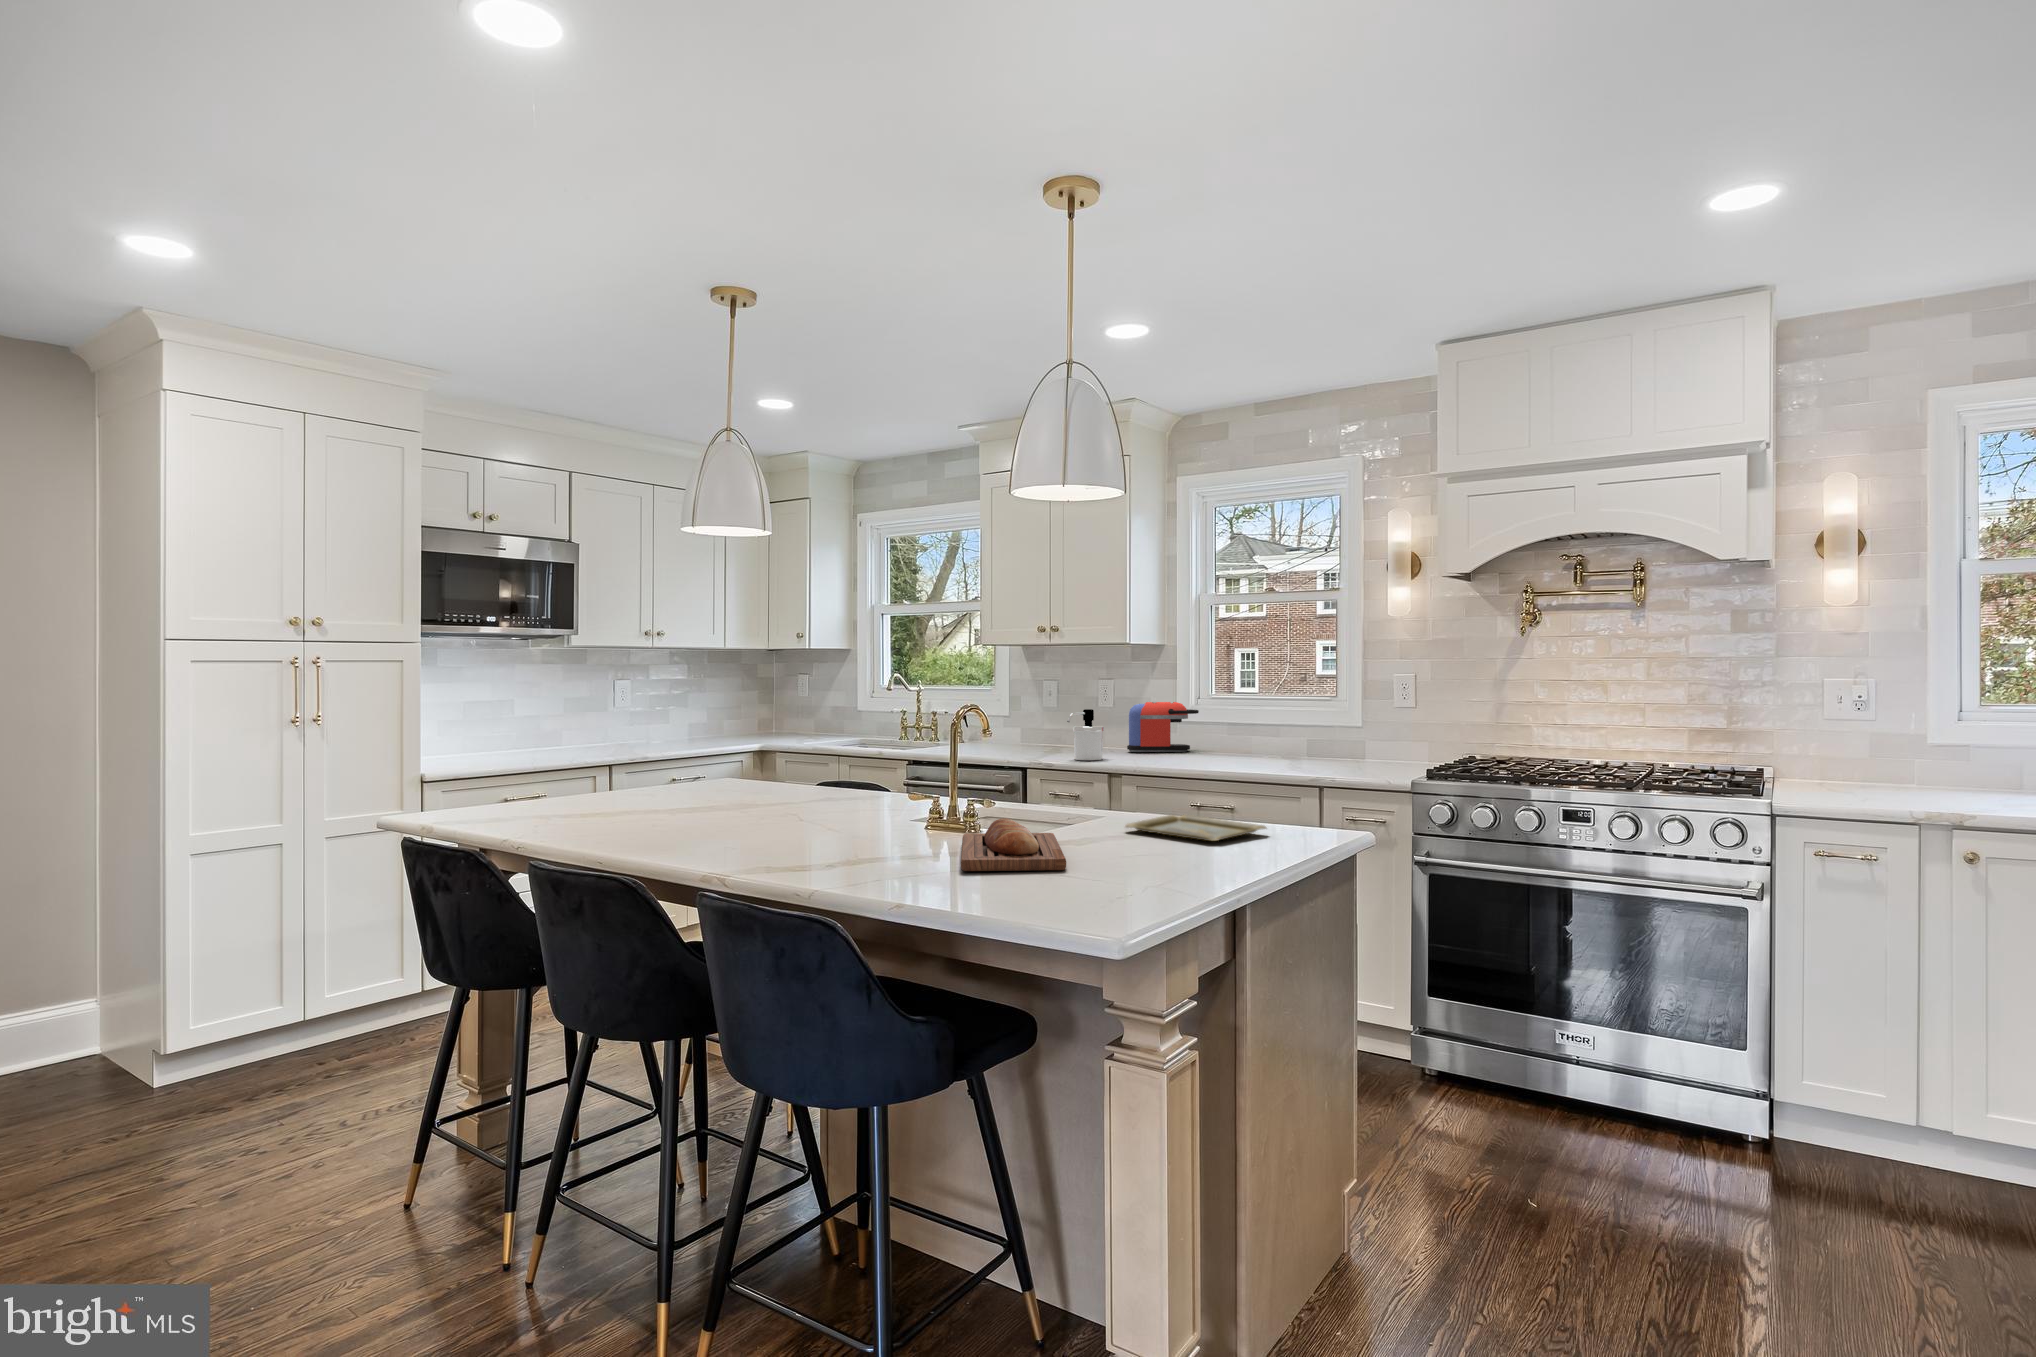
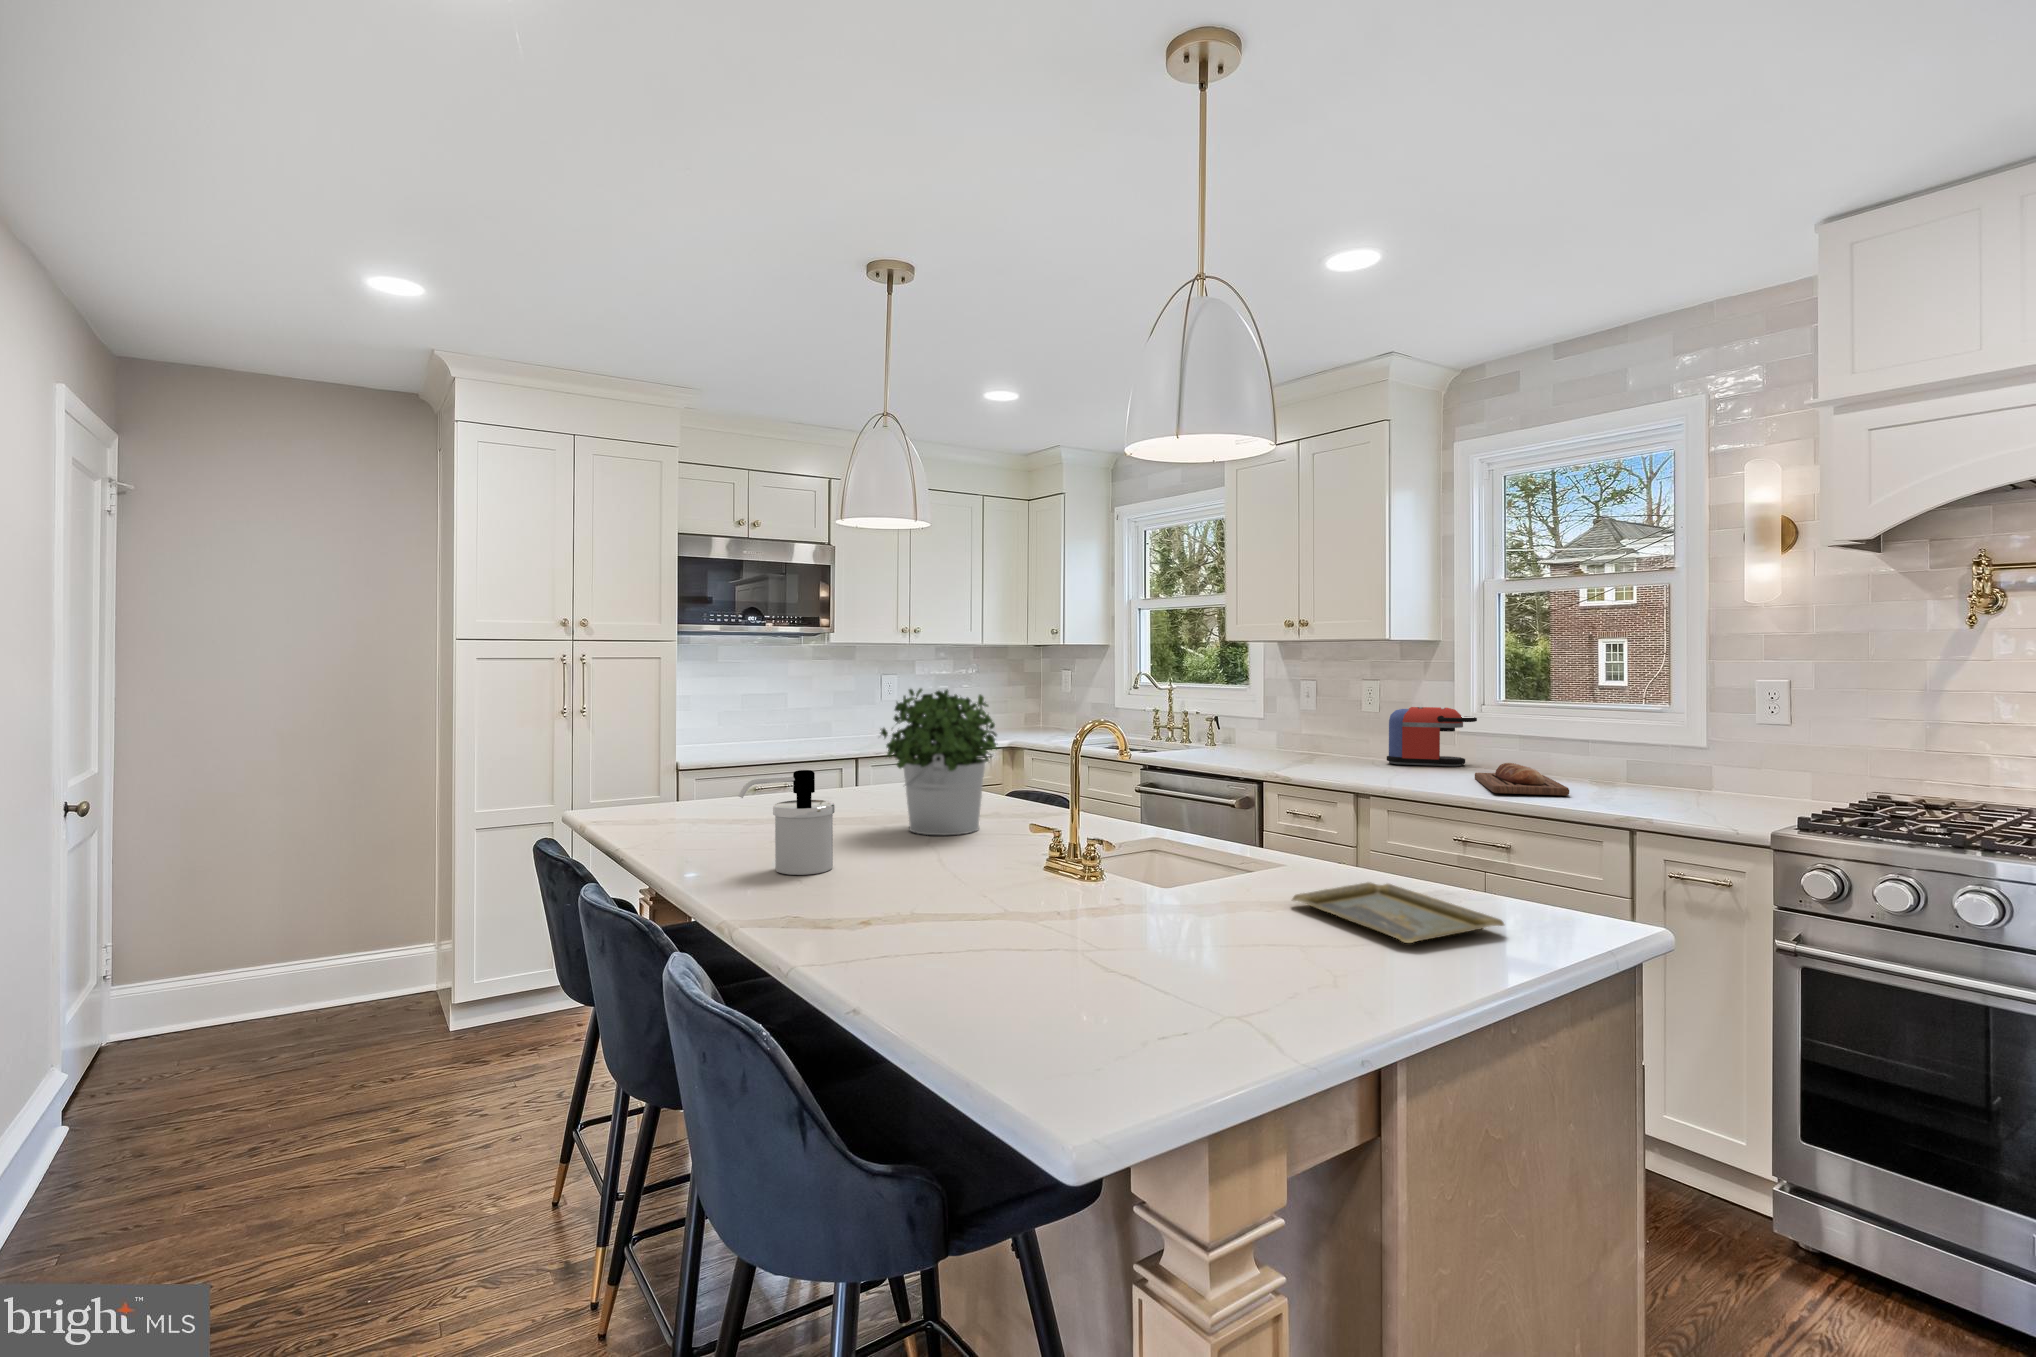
potted plant: none [736,683,848,812] -> present [880,689,997,835]
soap dispenser: present [1067,709,1104,760] -> present [738,770,835,875]
bread loaf: present [961,819,1066,871] -> present [1475,763,1569,796]

